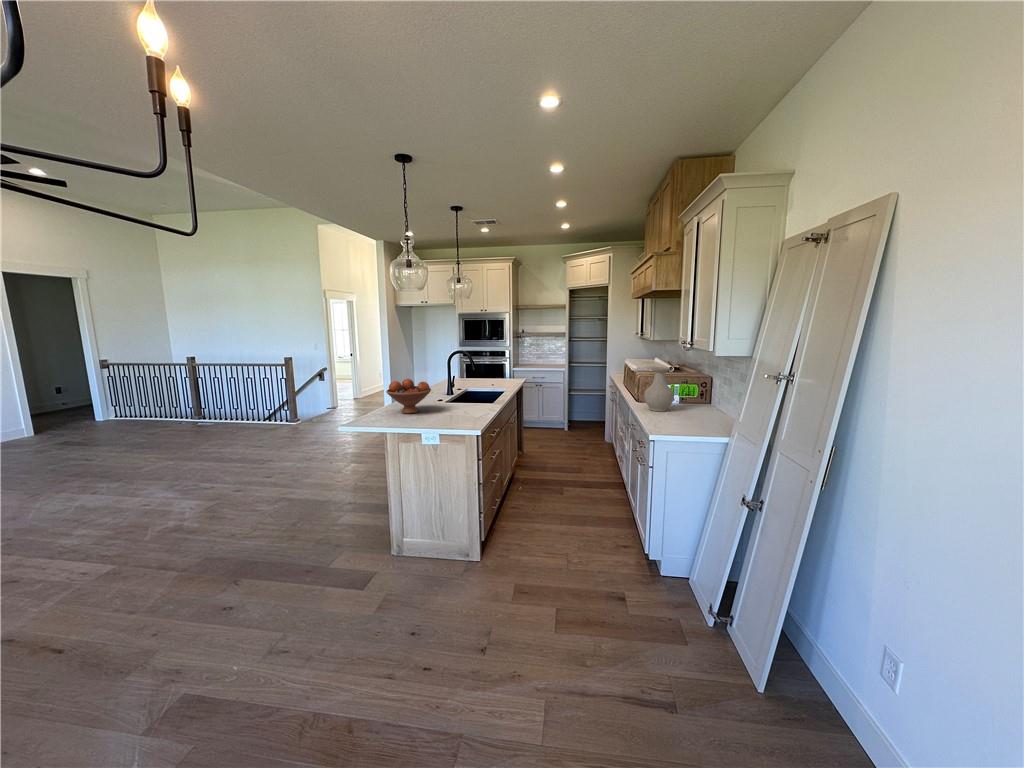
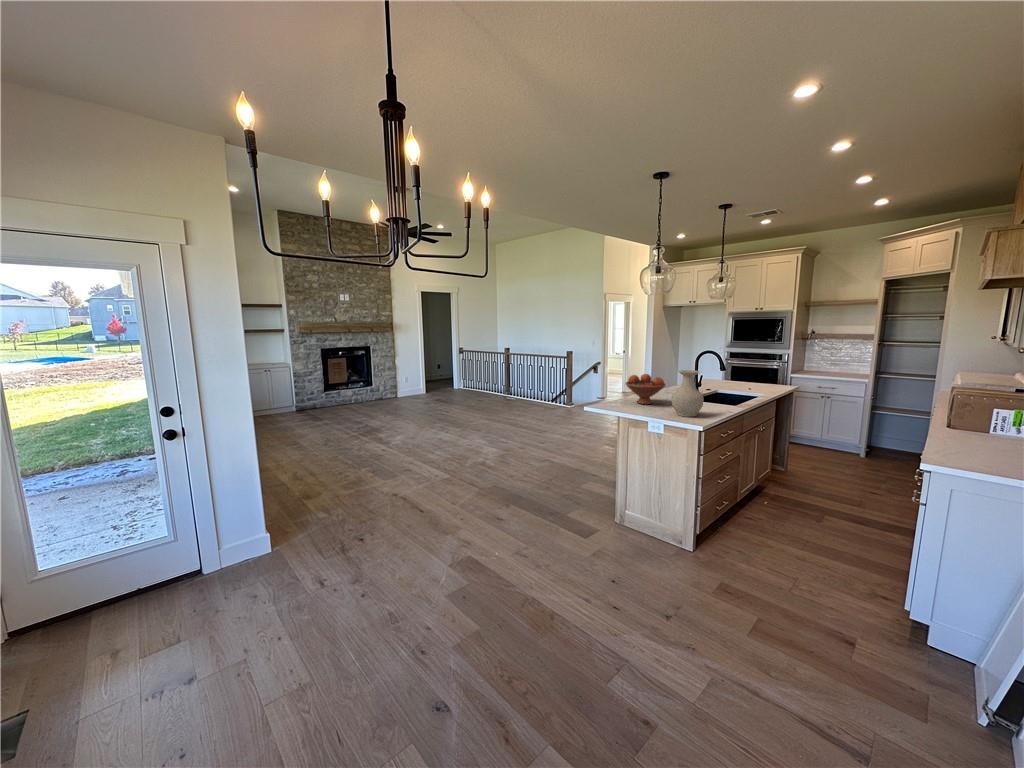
vase: present [644,367,674,412] -> present [672,370,704,417]

